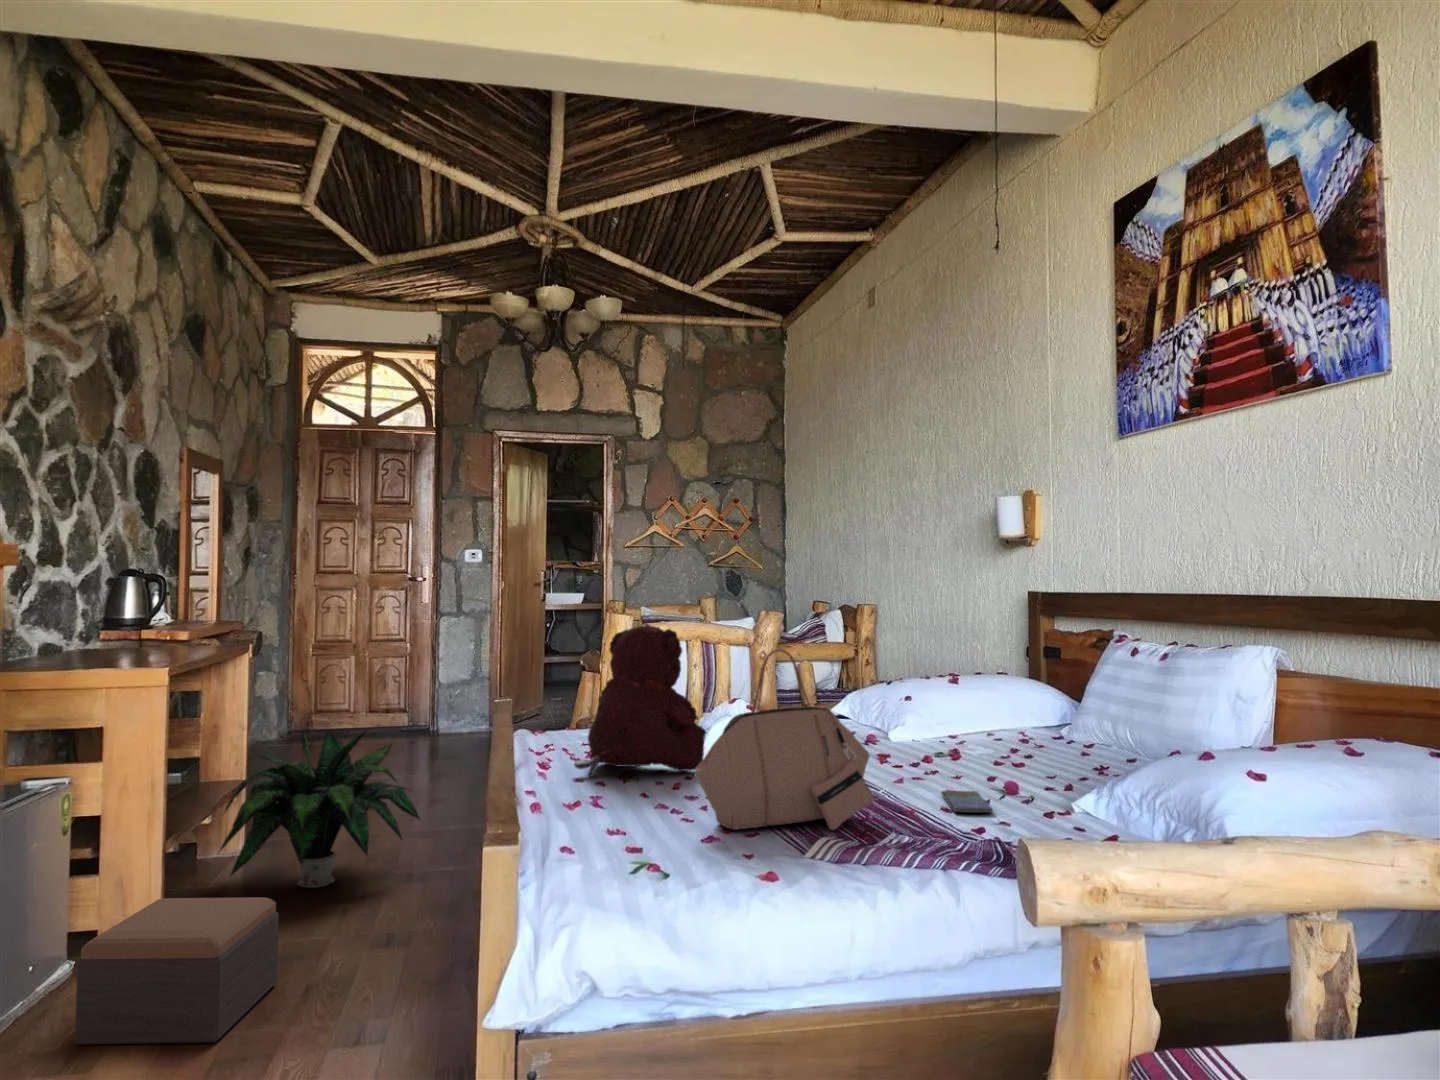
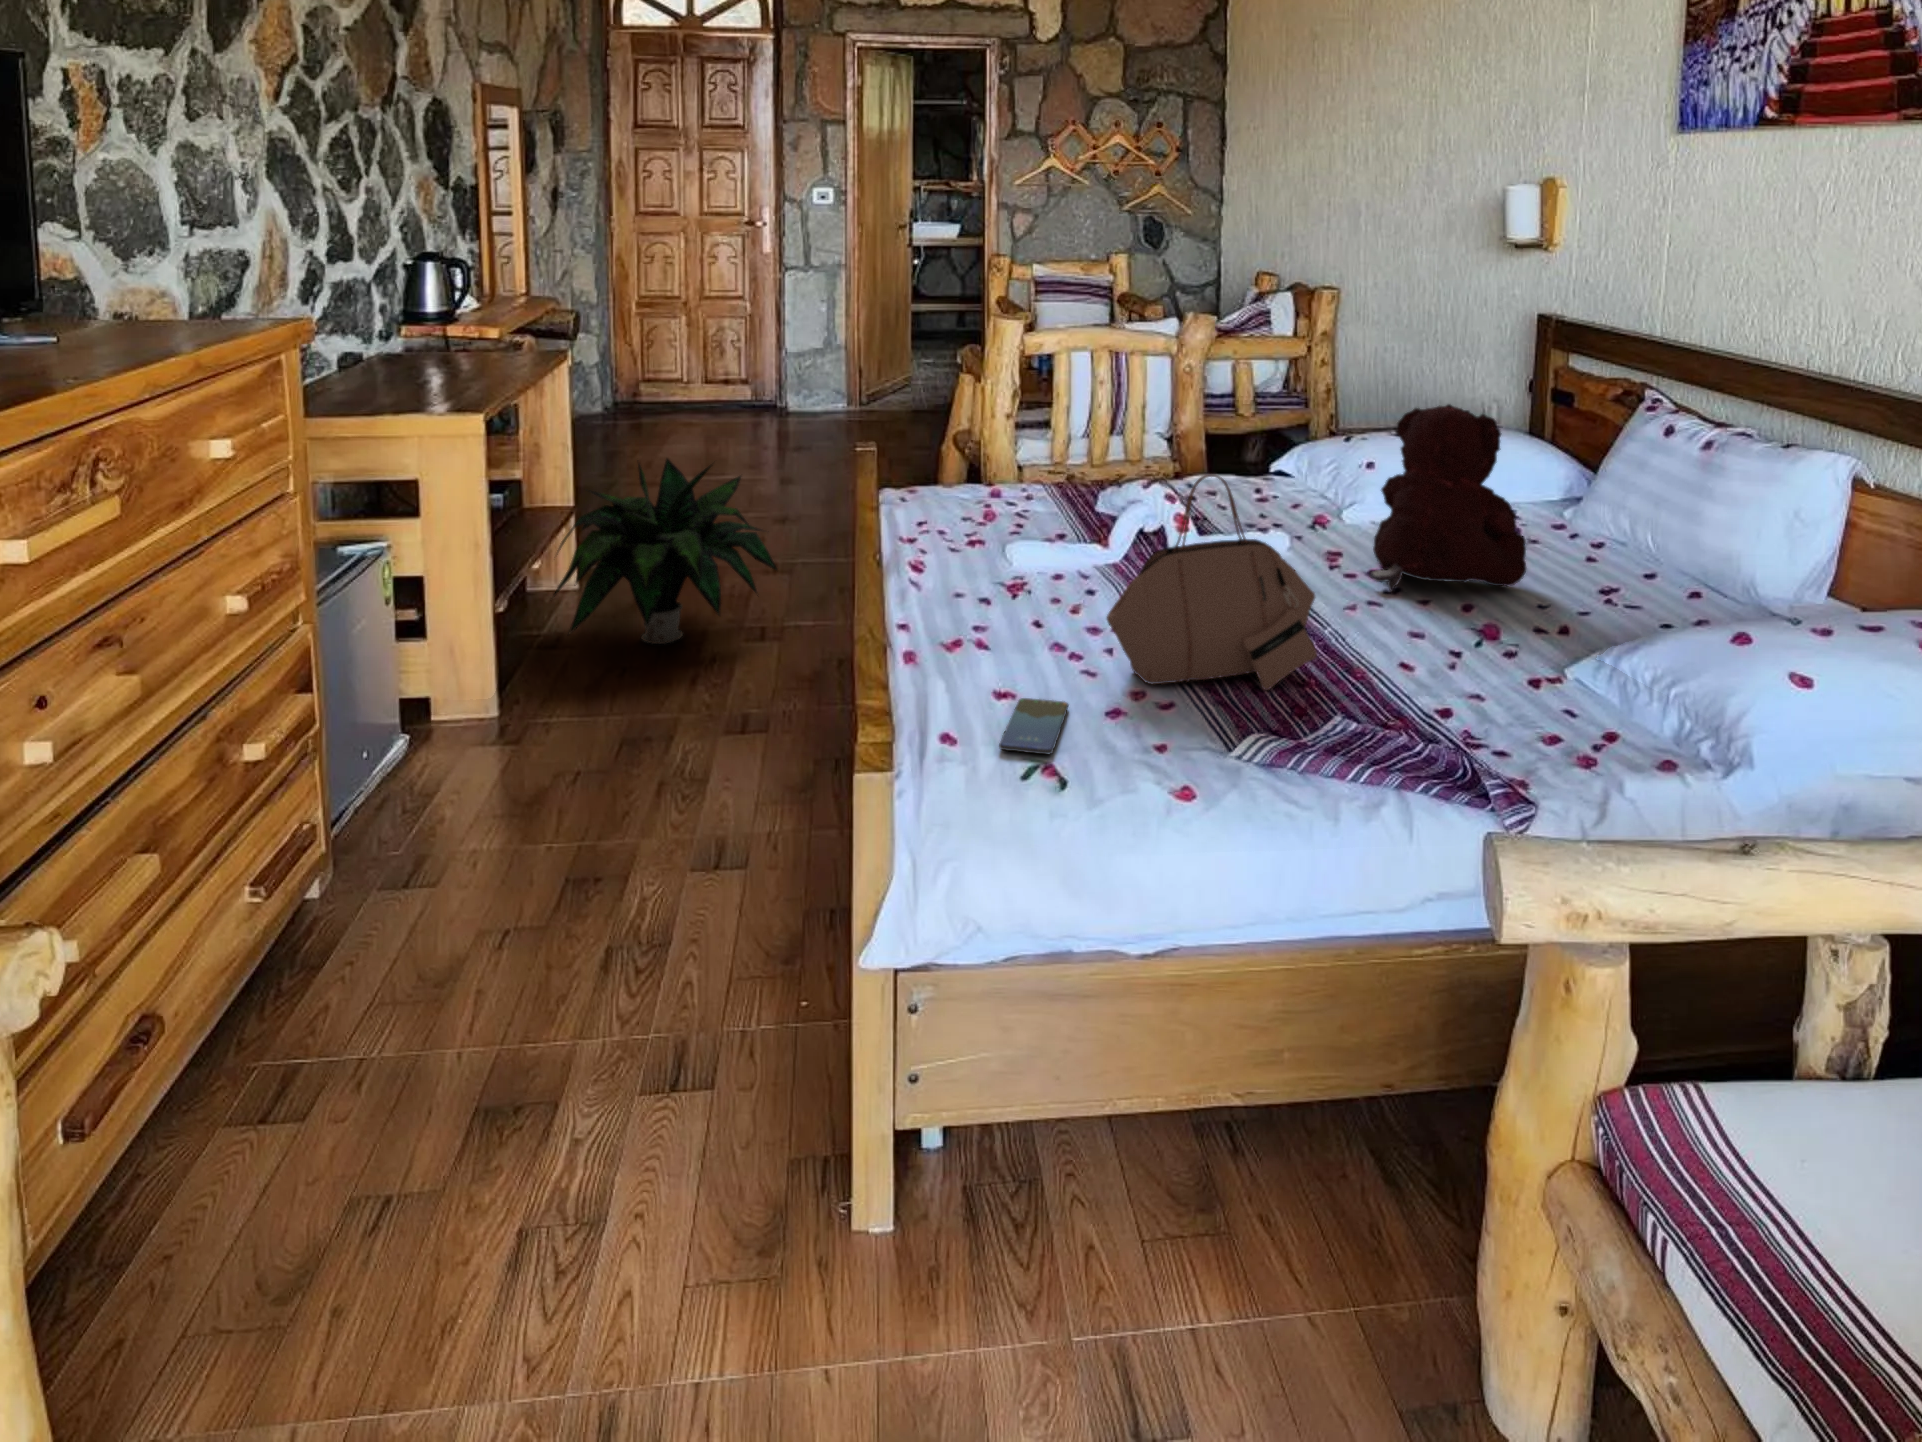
teddy bear: present [574,624,706,776] -> present [1370,404,1526,591]
smartphone: present [941,791,993,813] -> present [999,698,1069,754]
footstool: present [75,897,279,1045] -> none [427,677,633,844]

